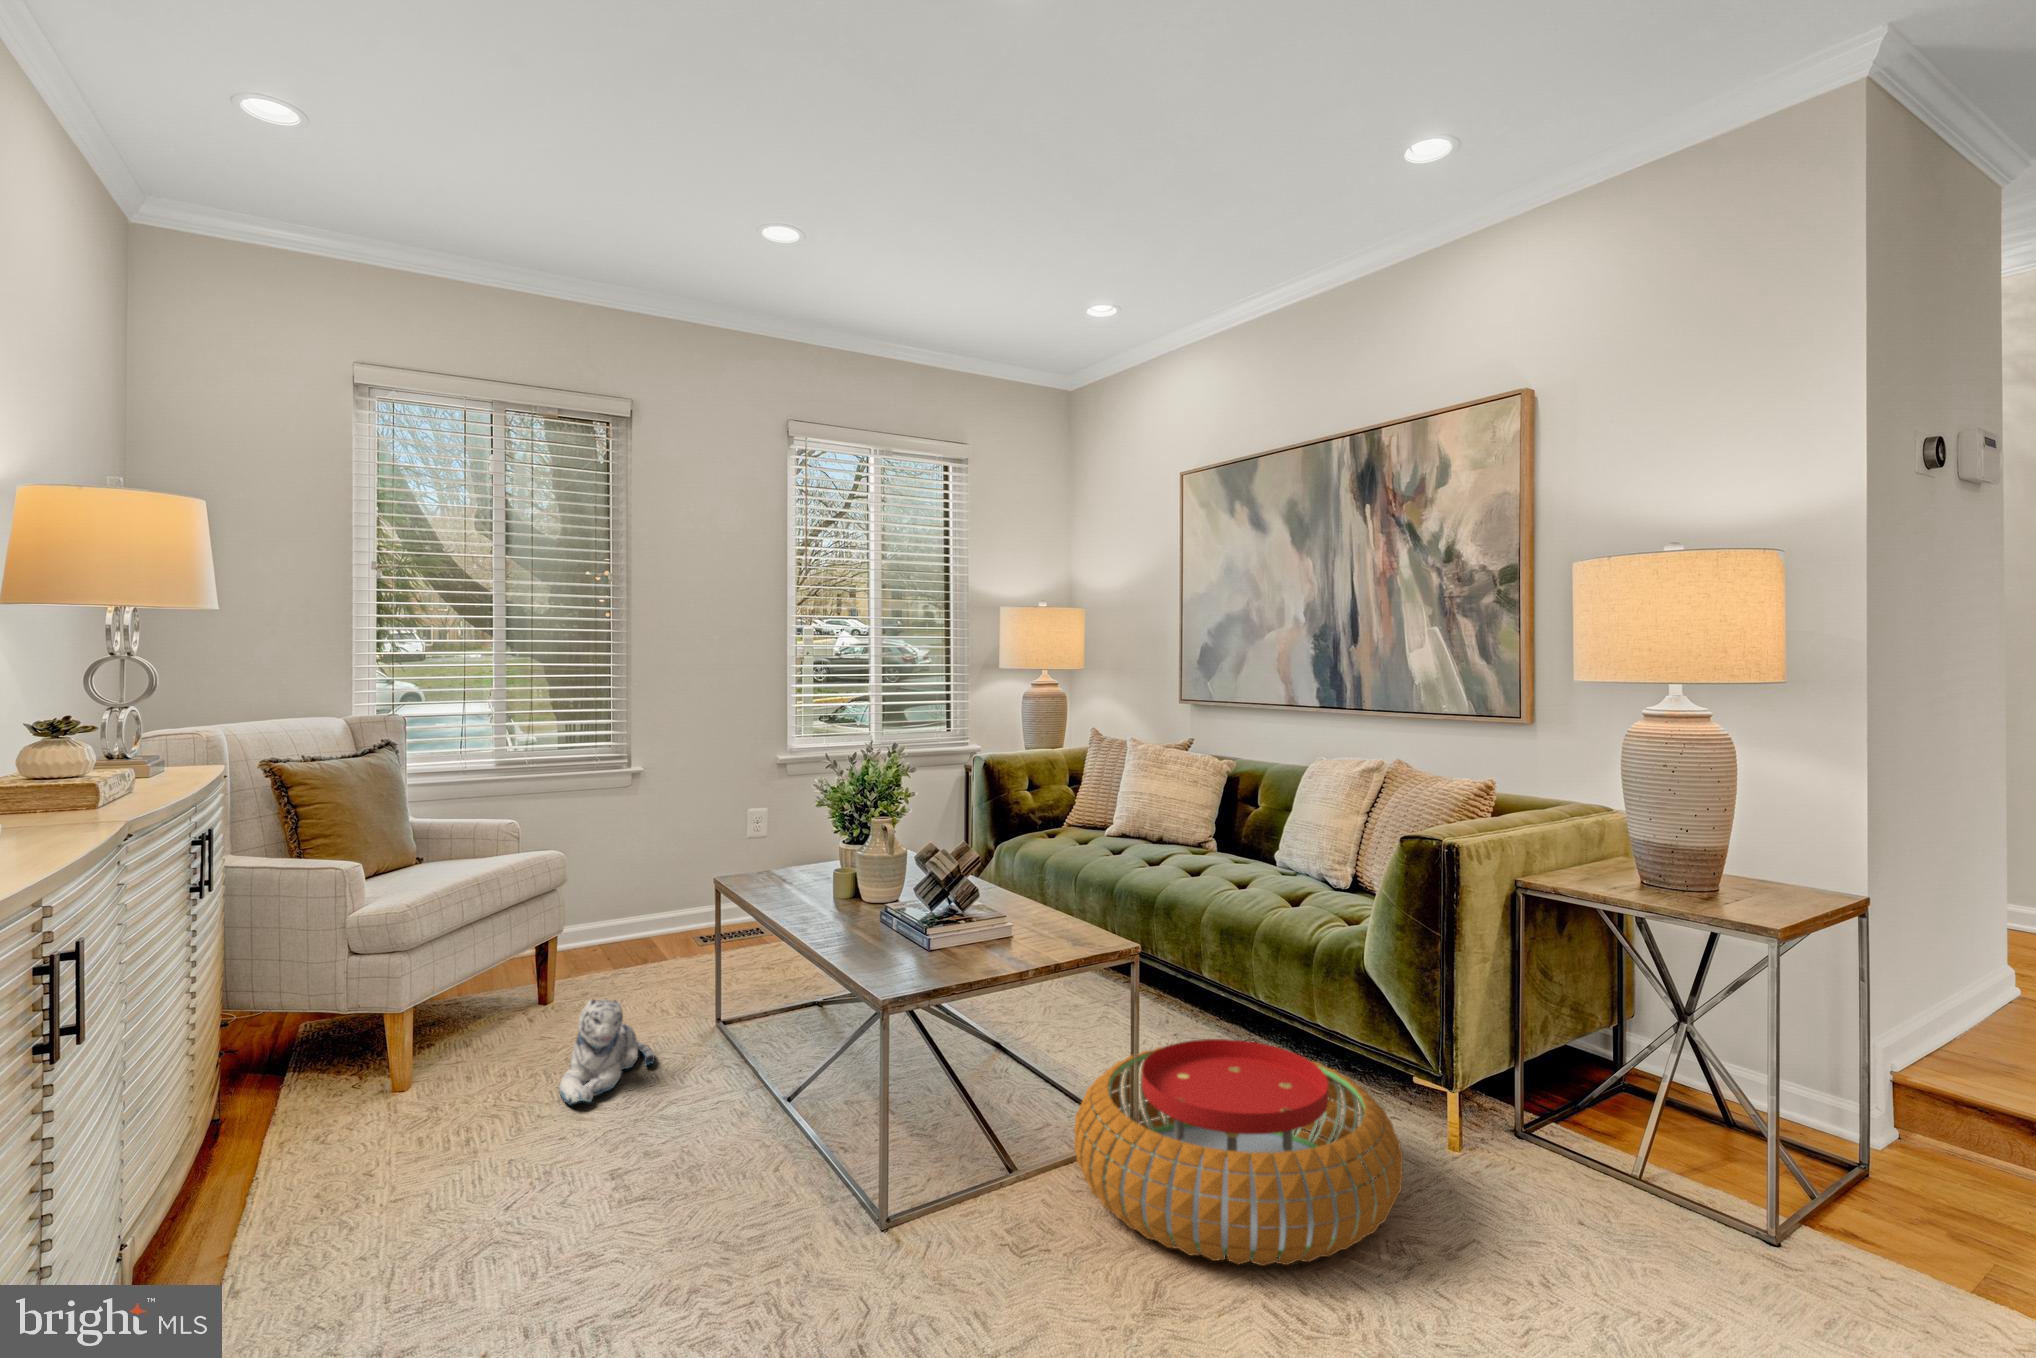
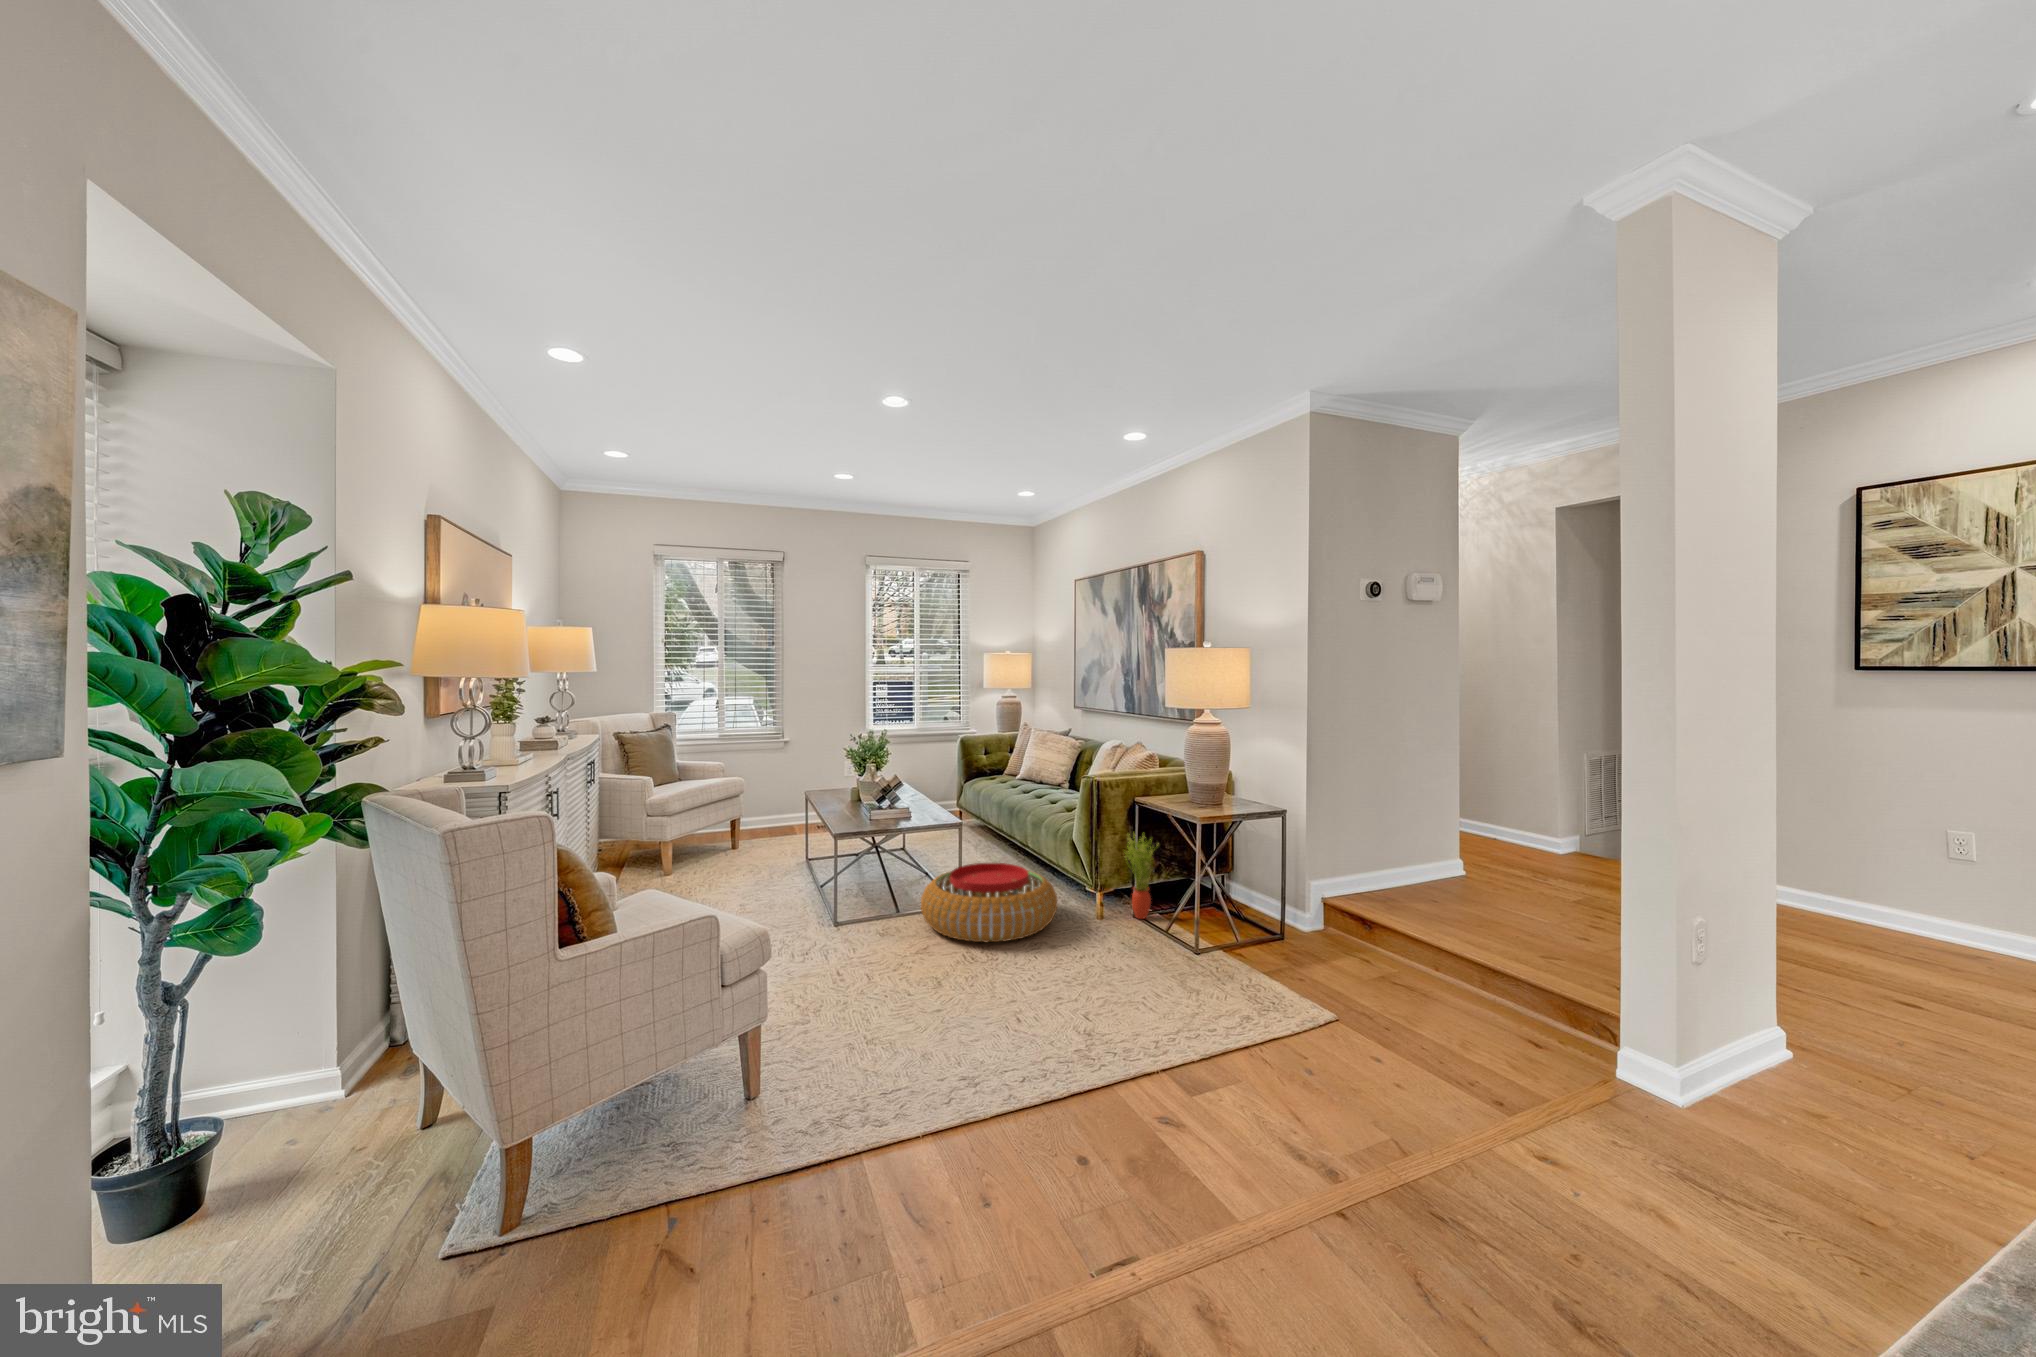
potted plant: none [1508,959,1581,1151] -> present [1124,835,1159,919]
plush toy: present [559,999,655,1105] -> none [730,841,775,884]

